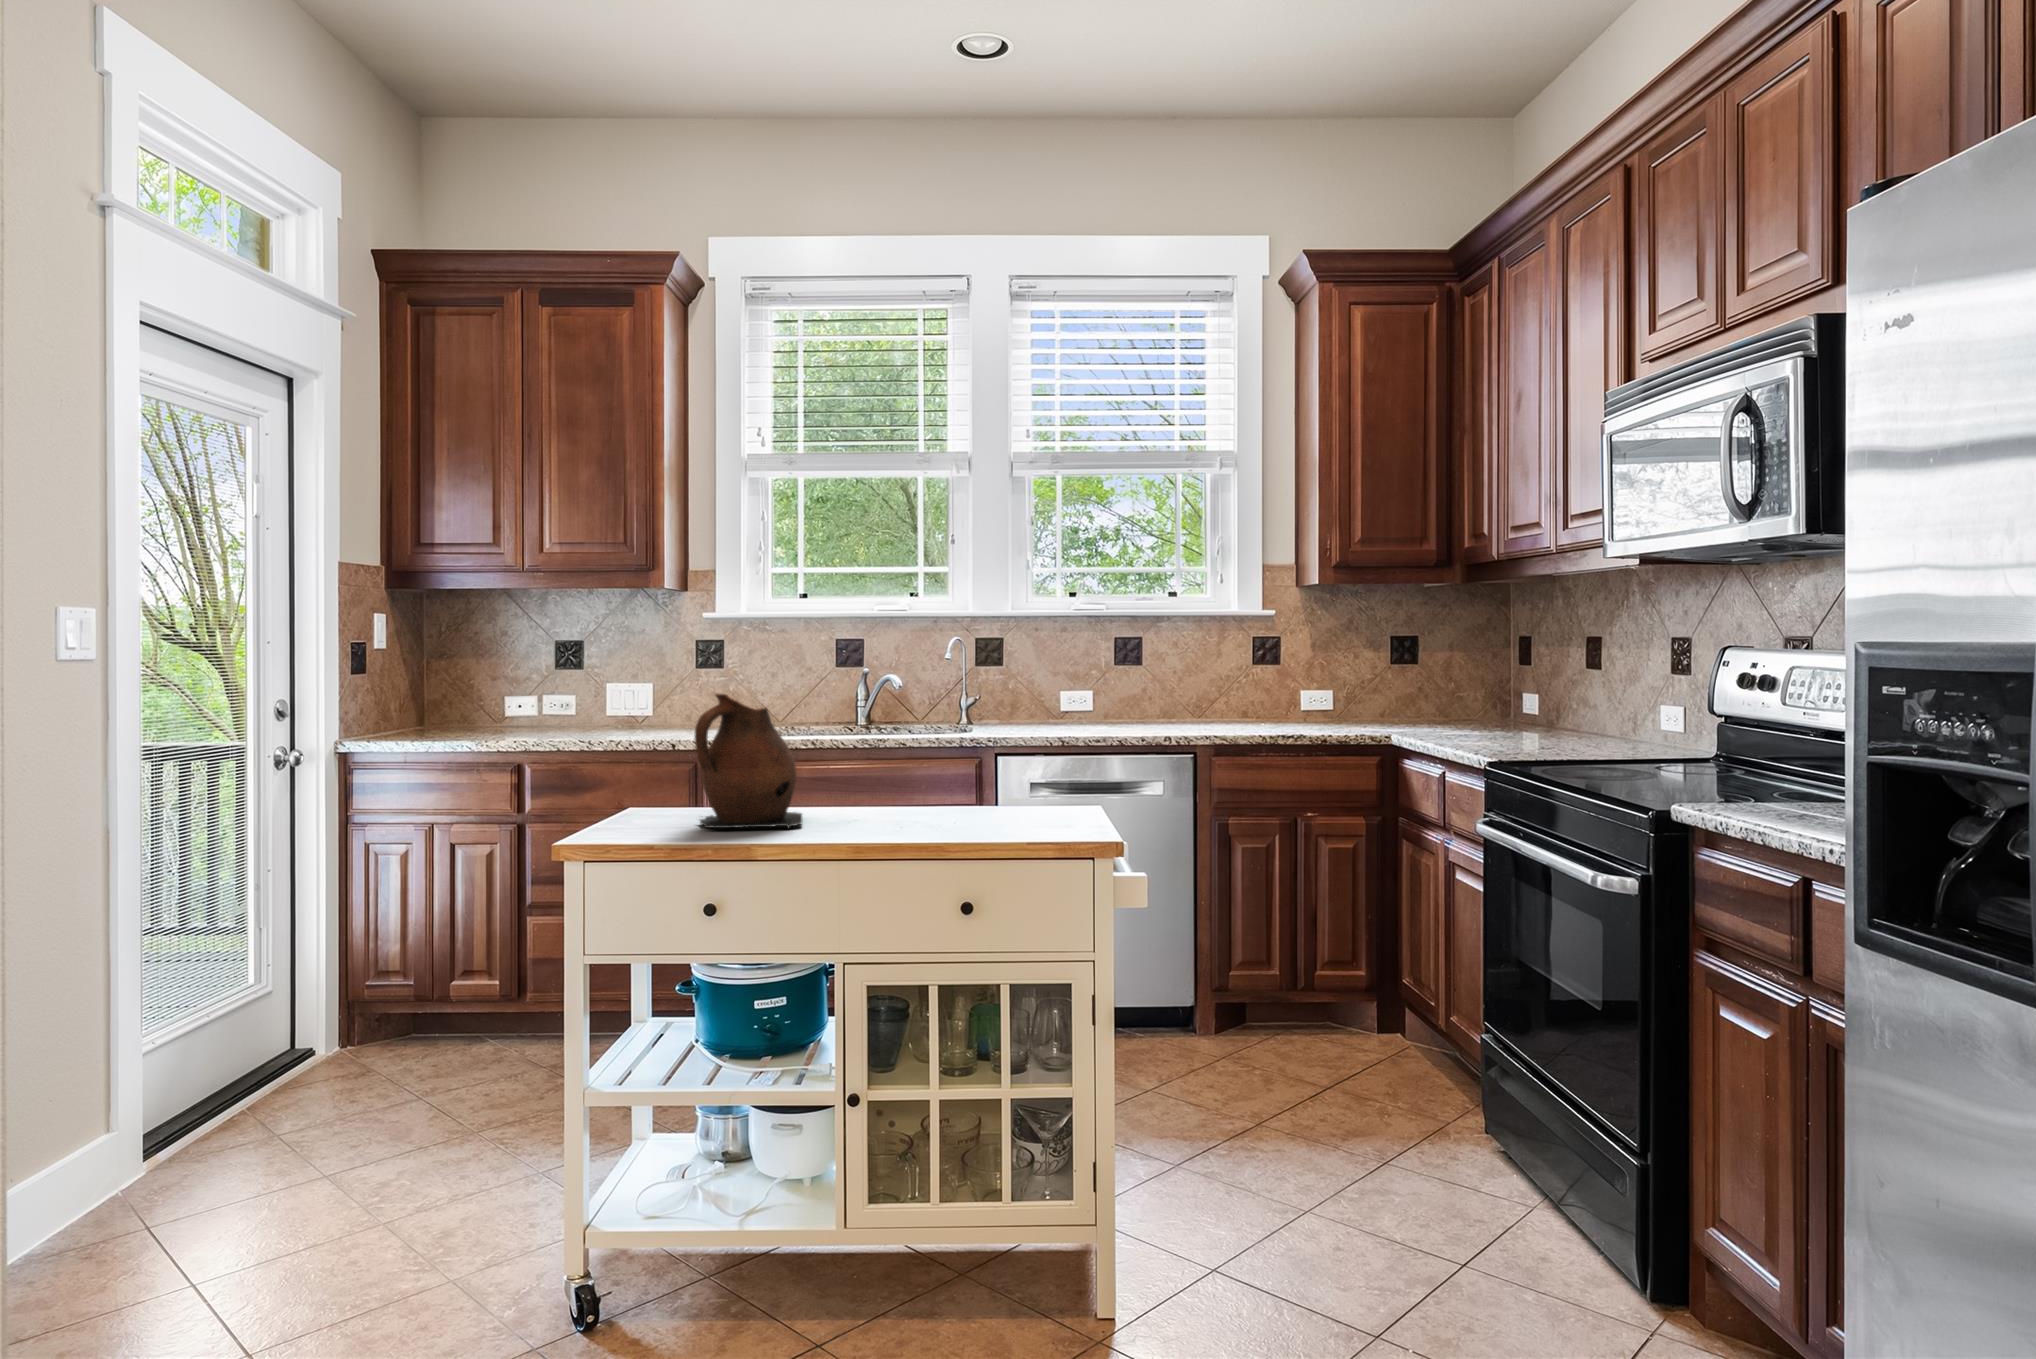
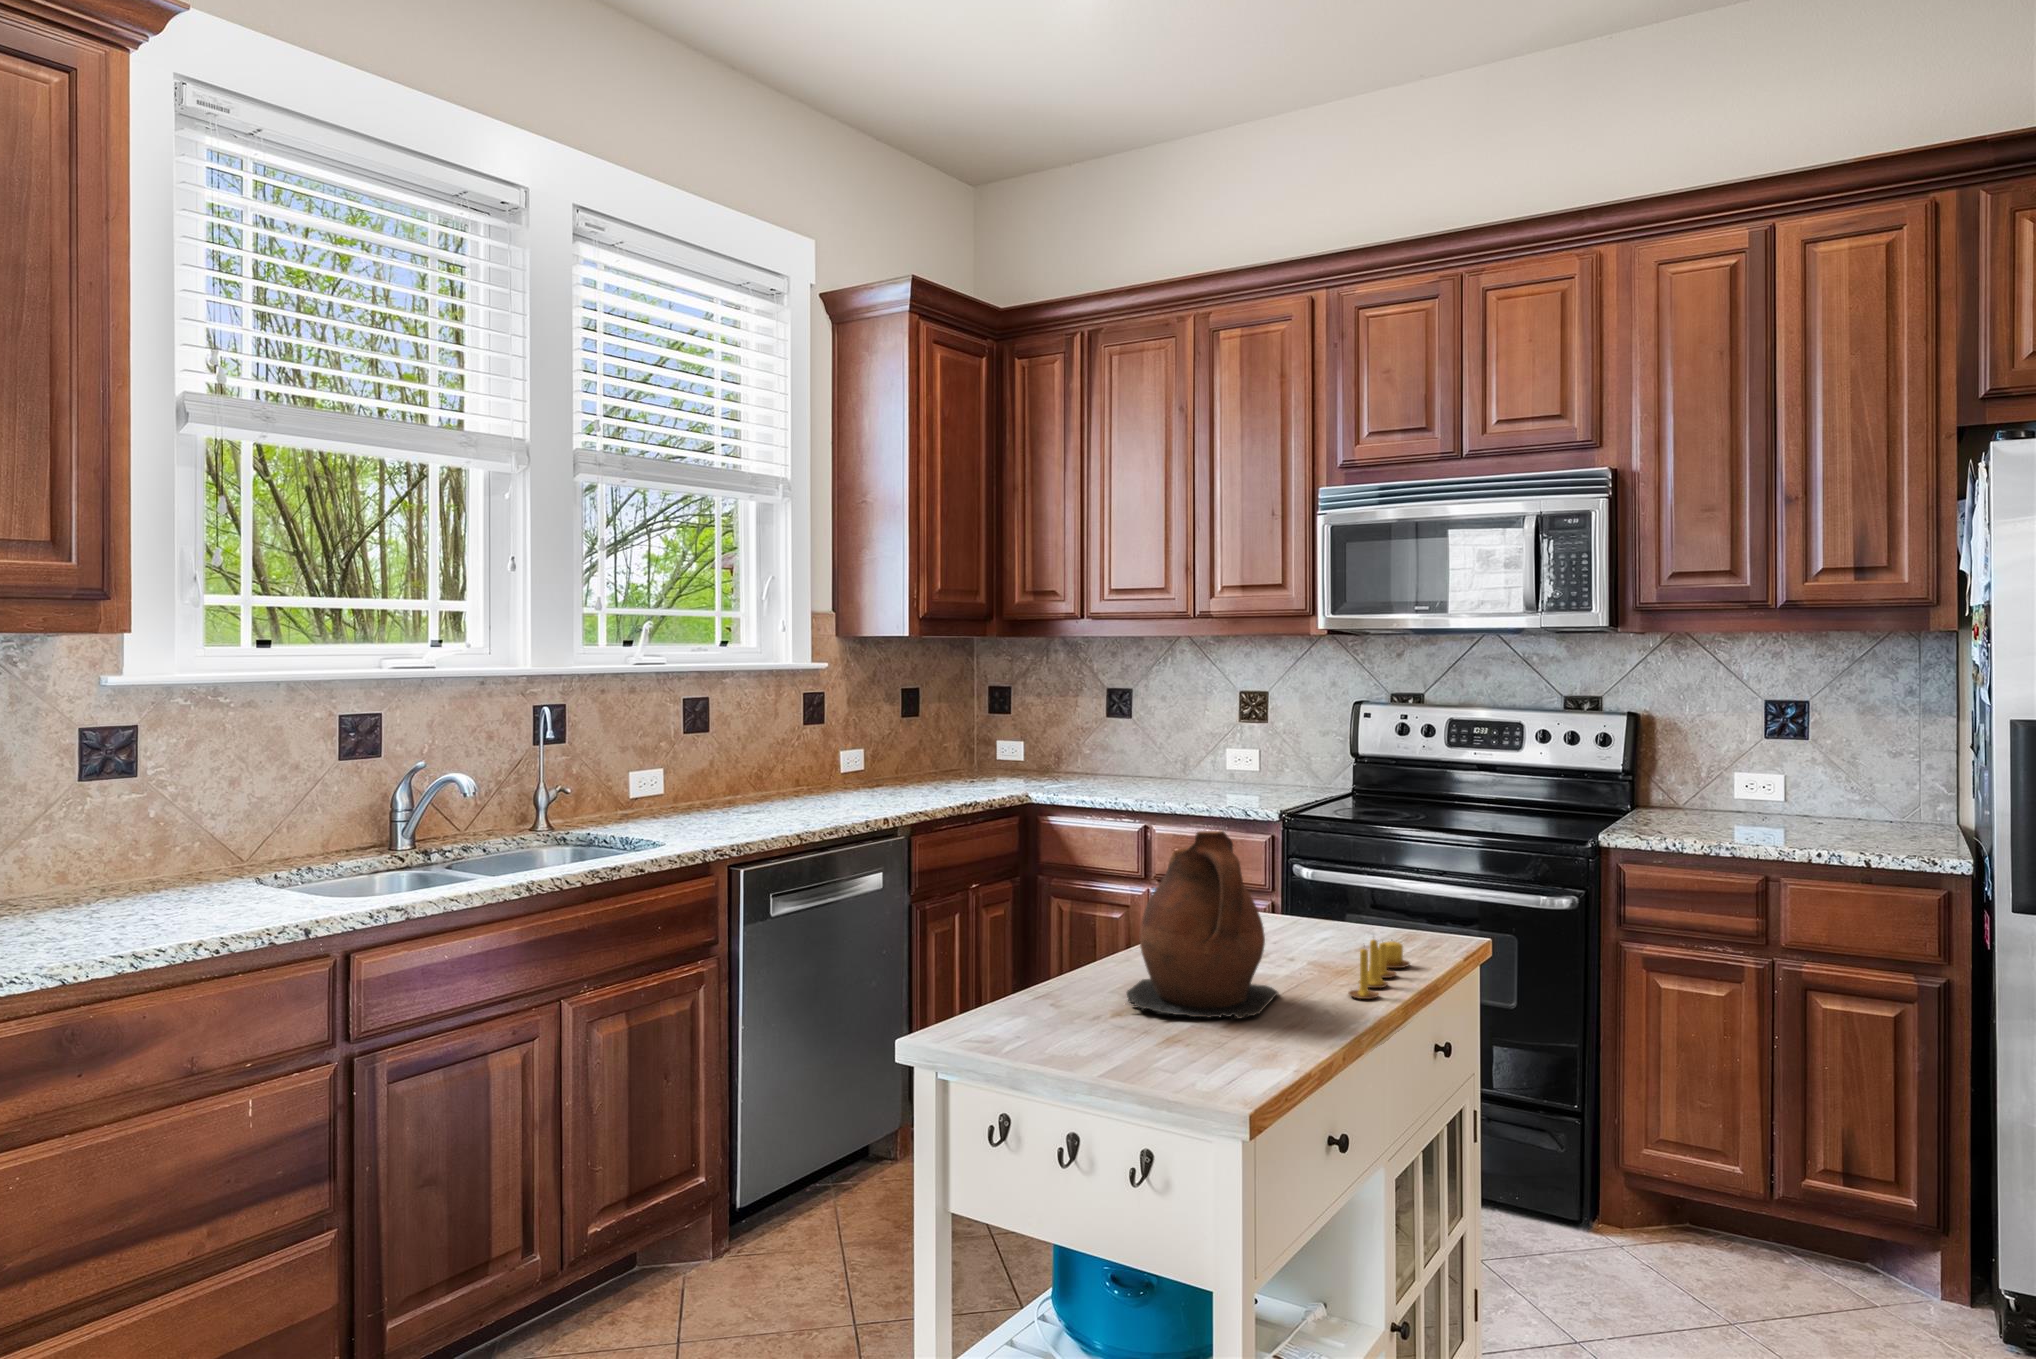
candle: none [795,793,938,838] -> present [1349,939,1410,999]

